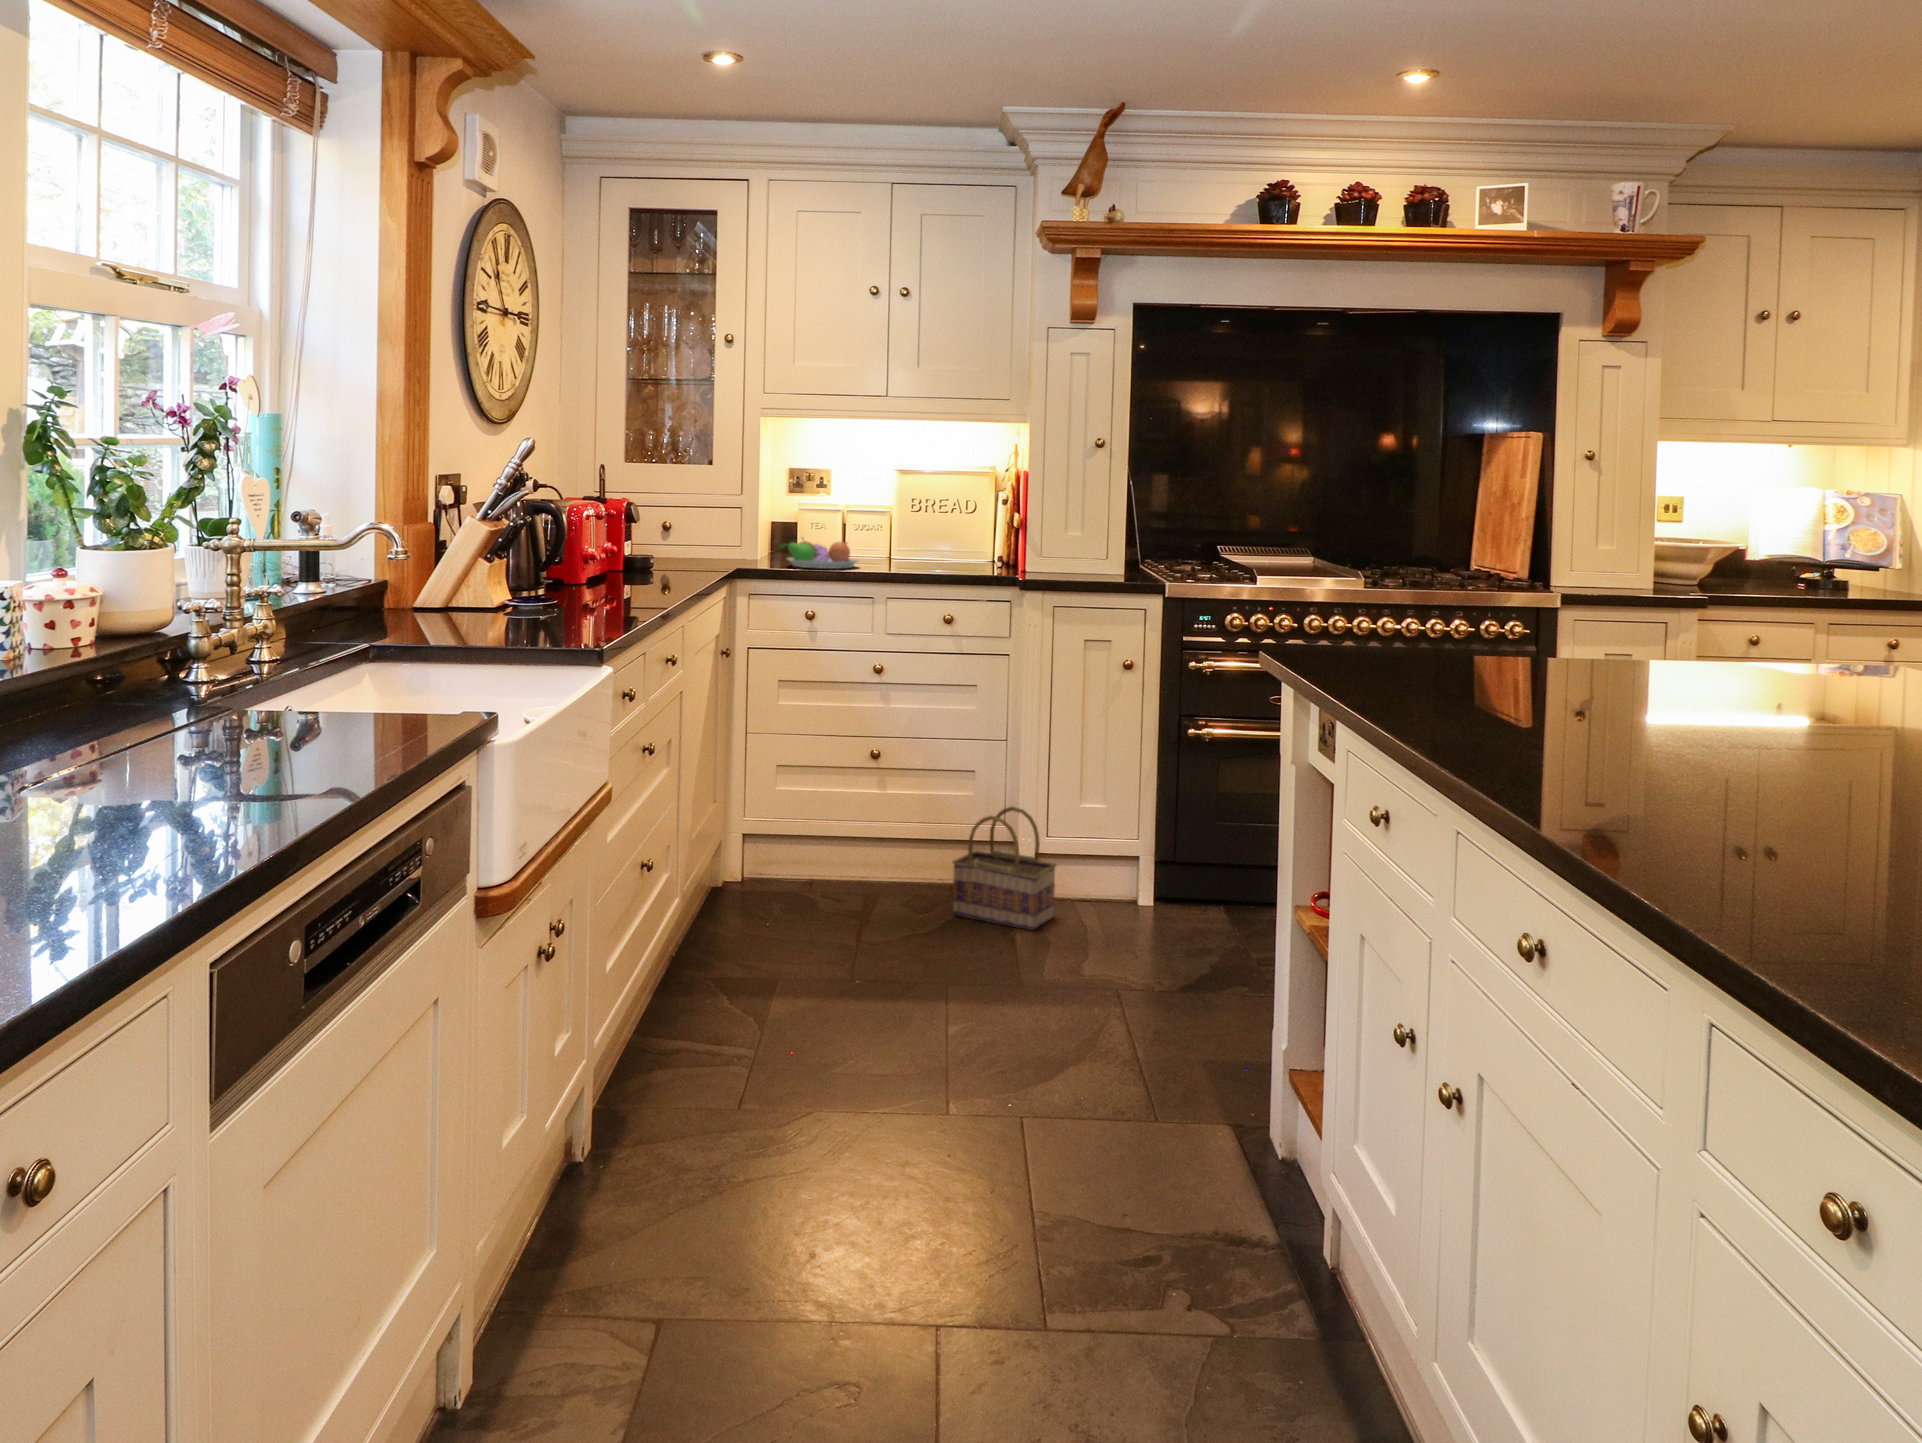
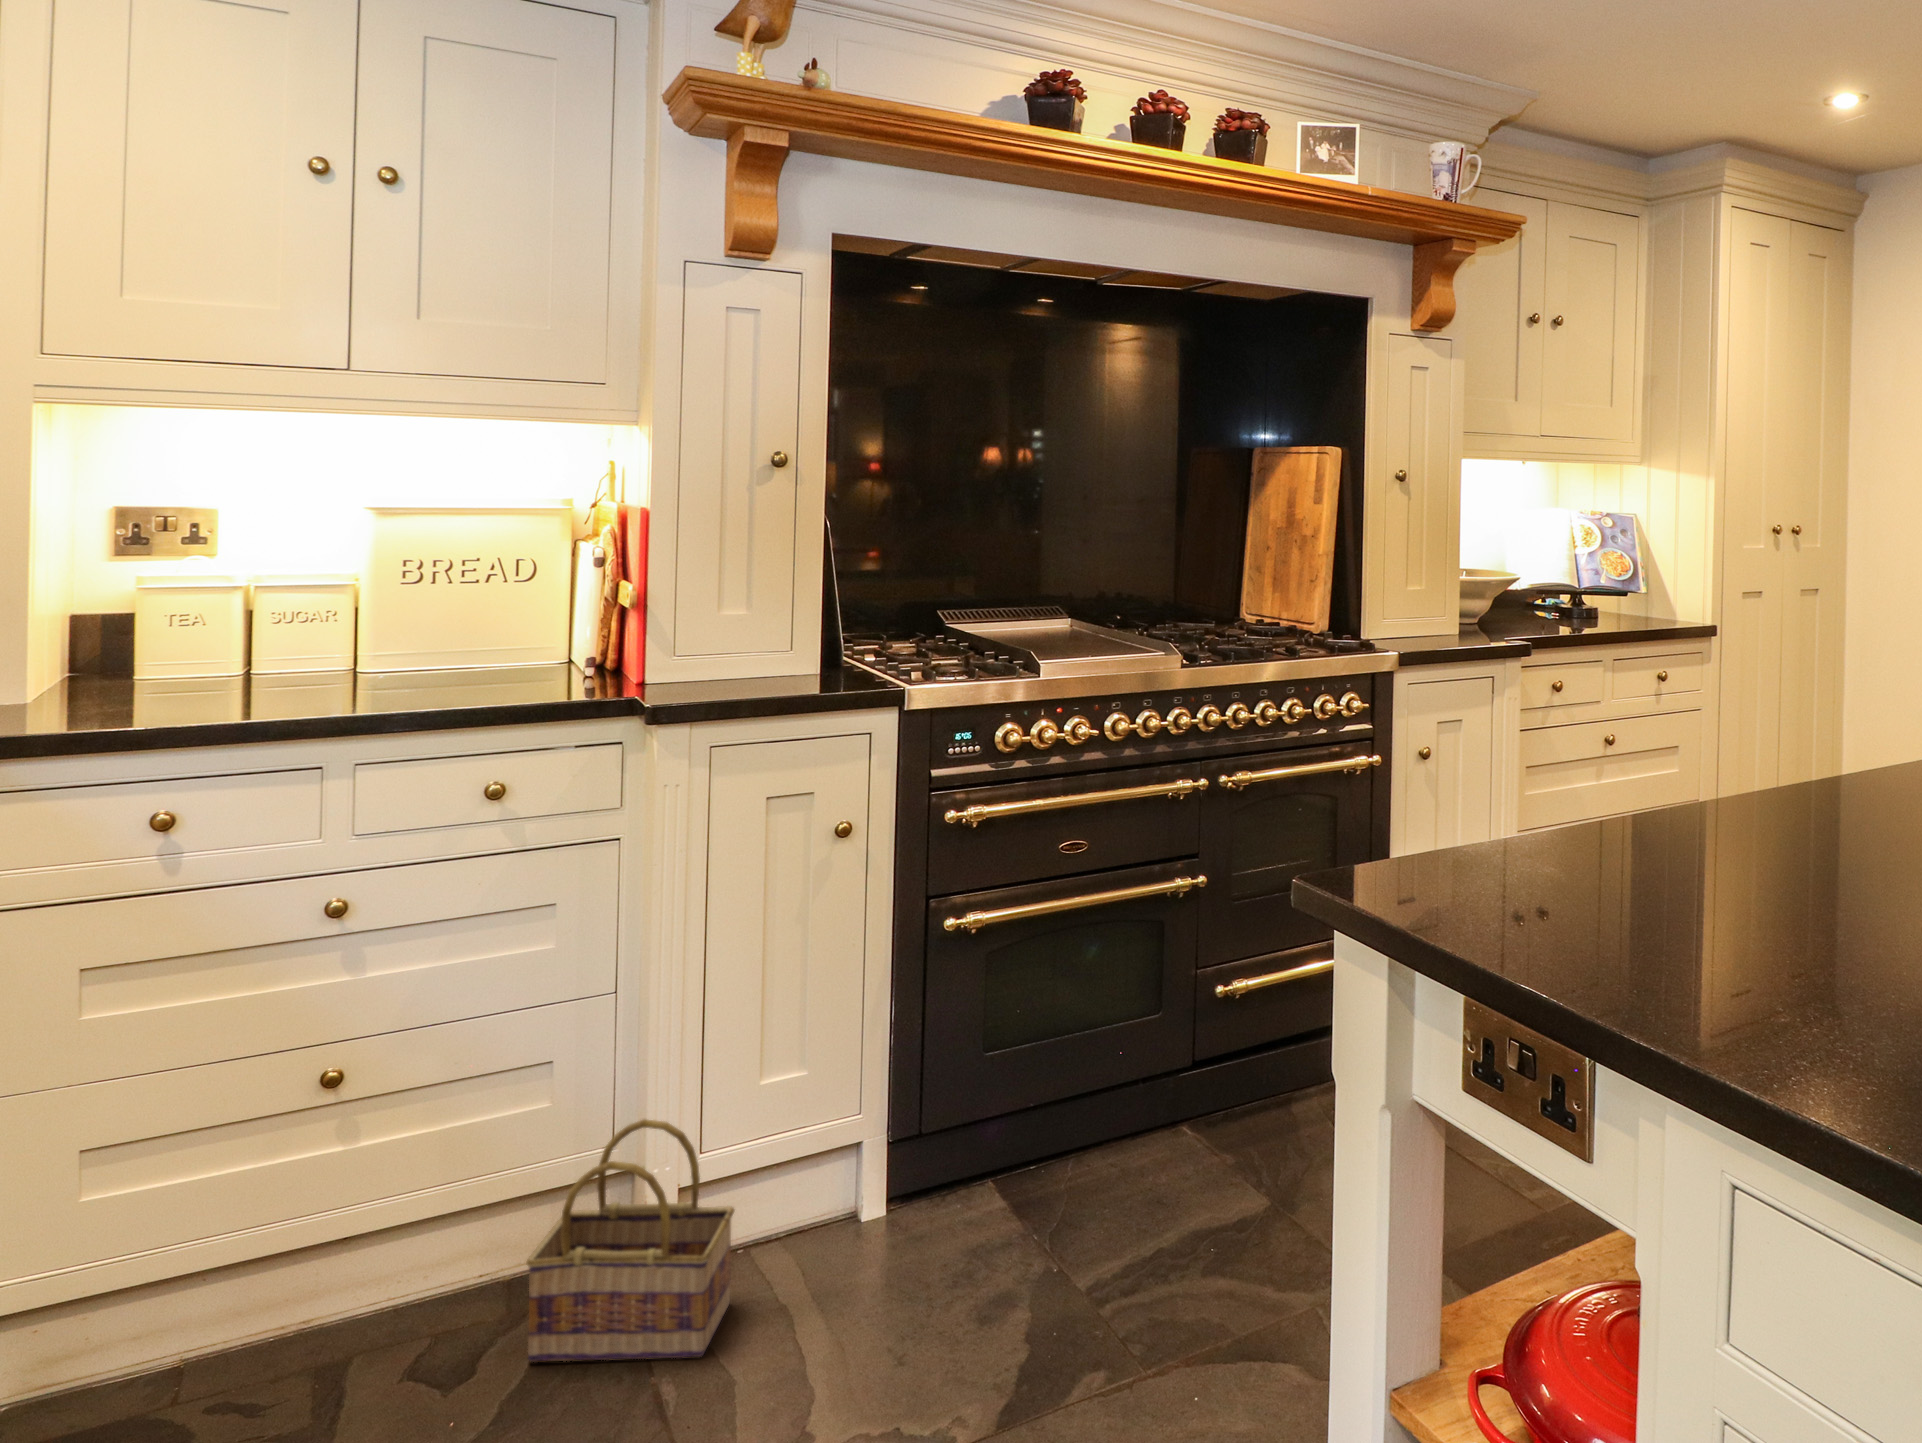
fruit bowl: present [780,541,858,569] -> none [90,644,294,713]

